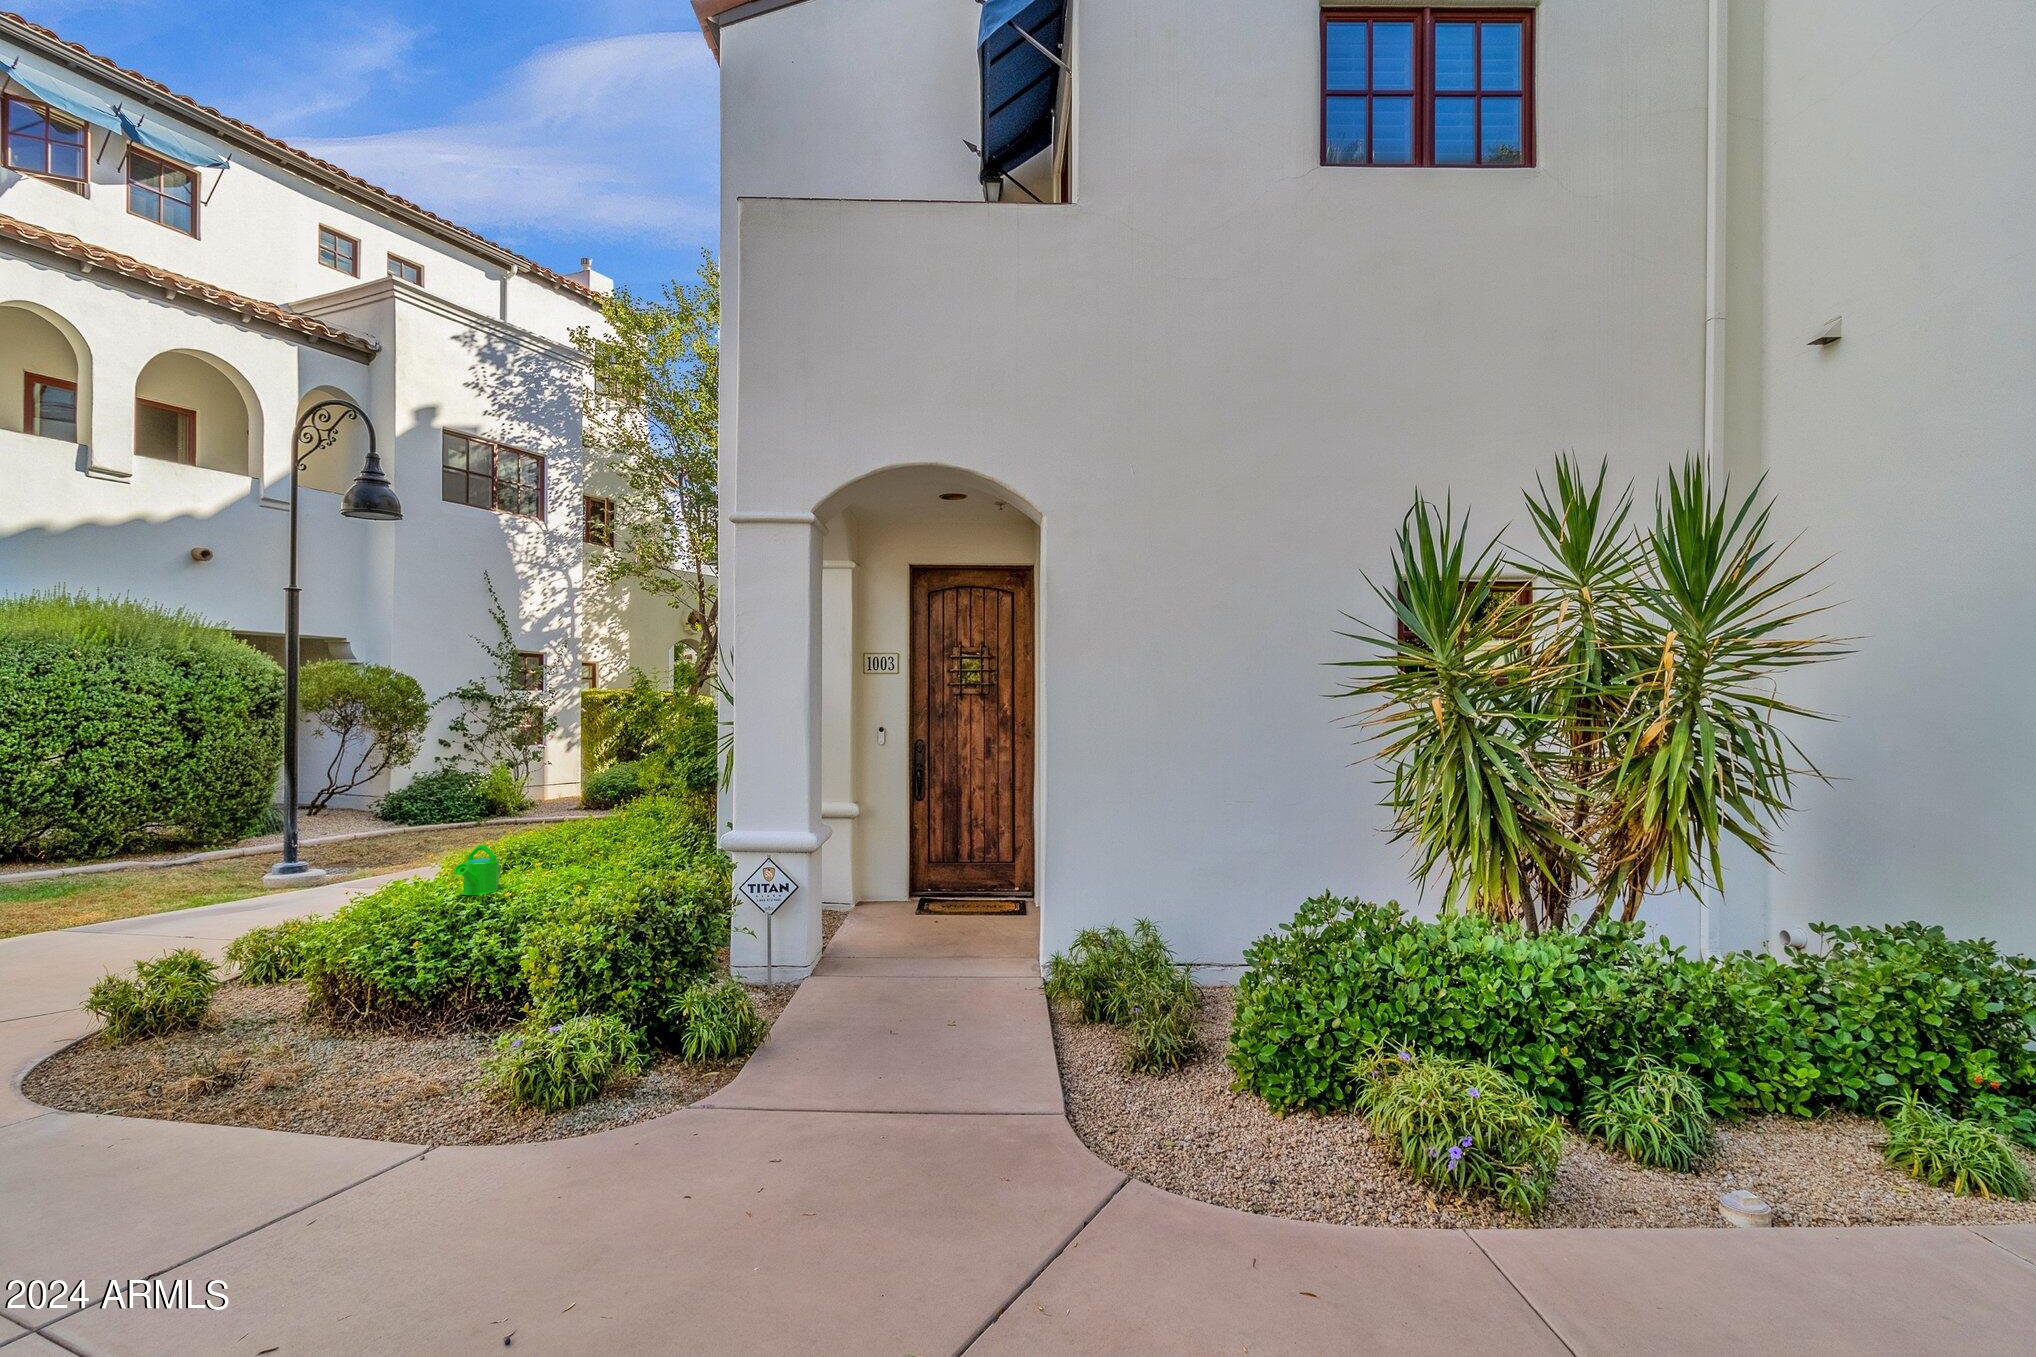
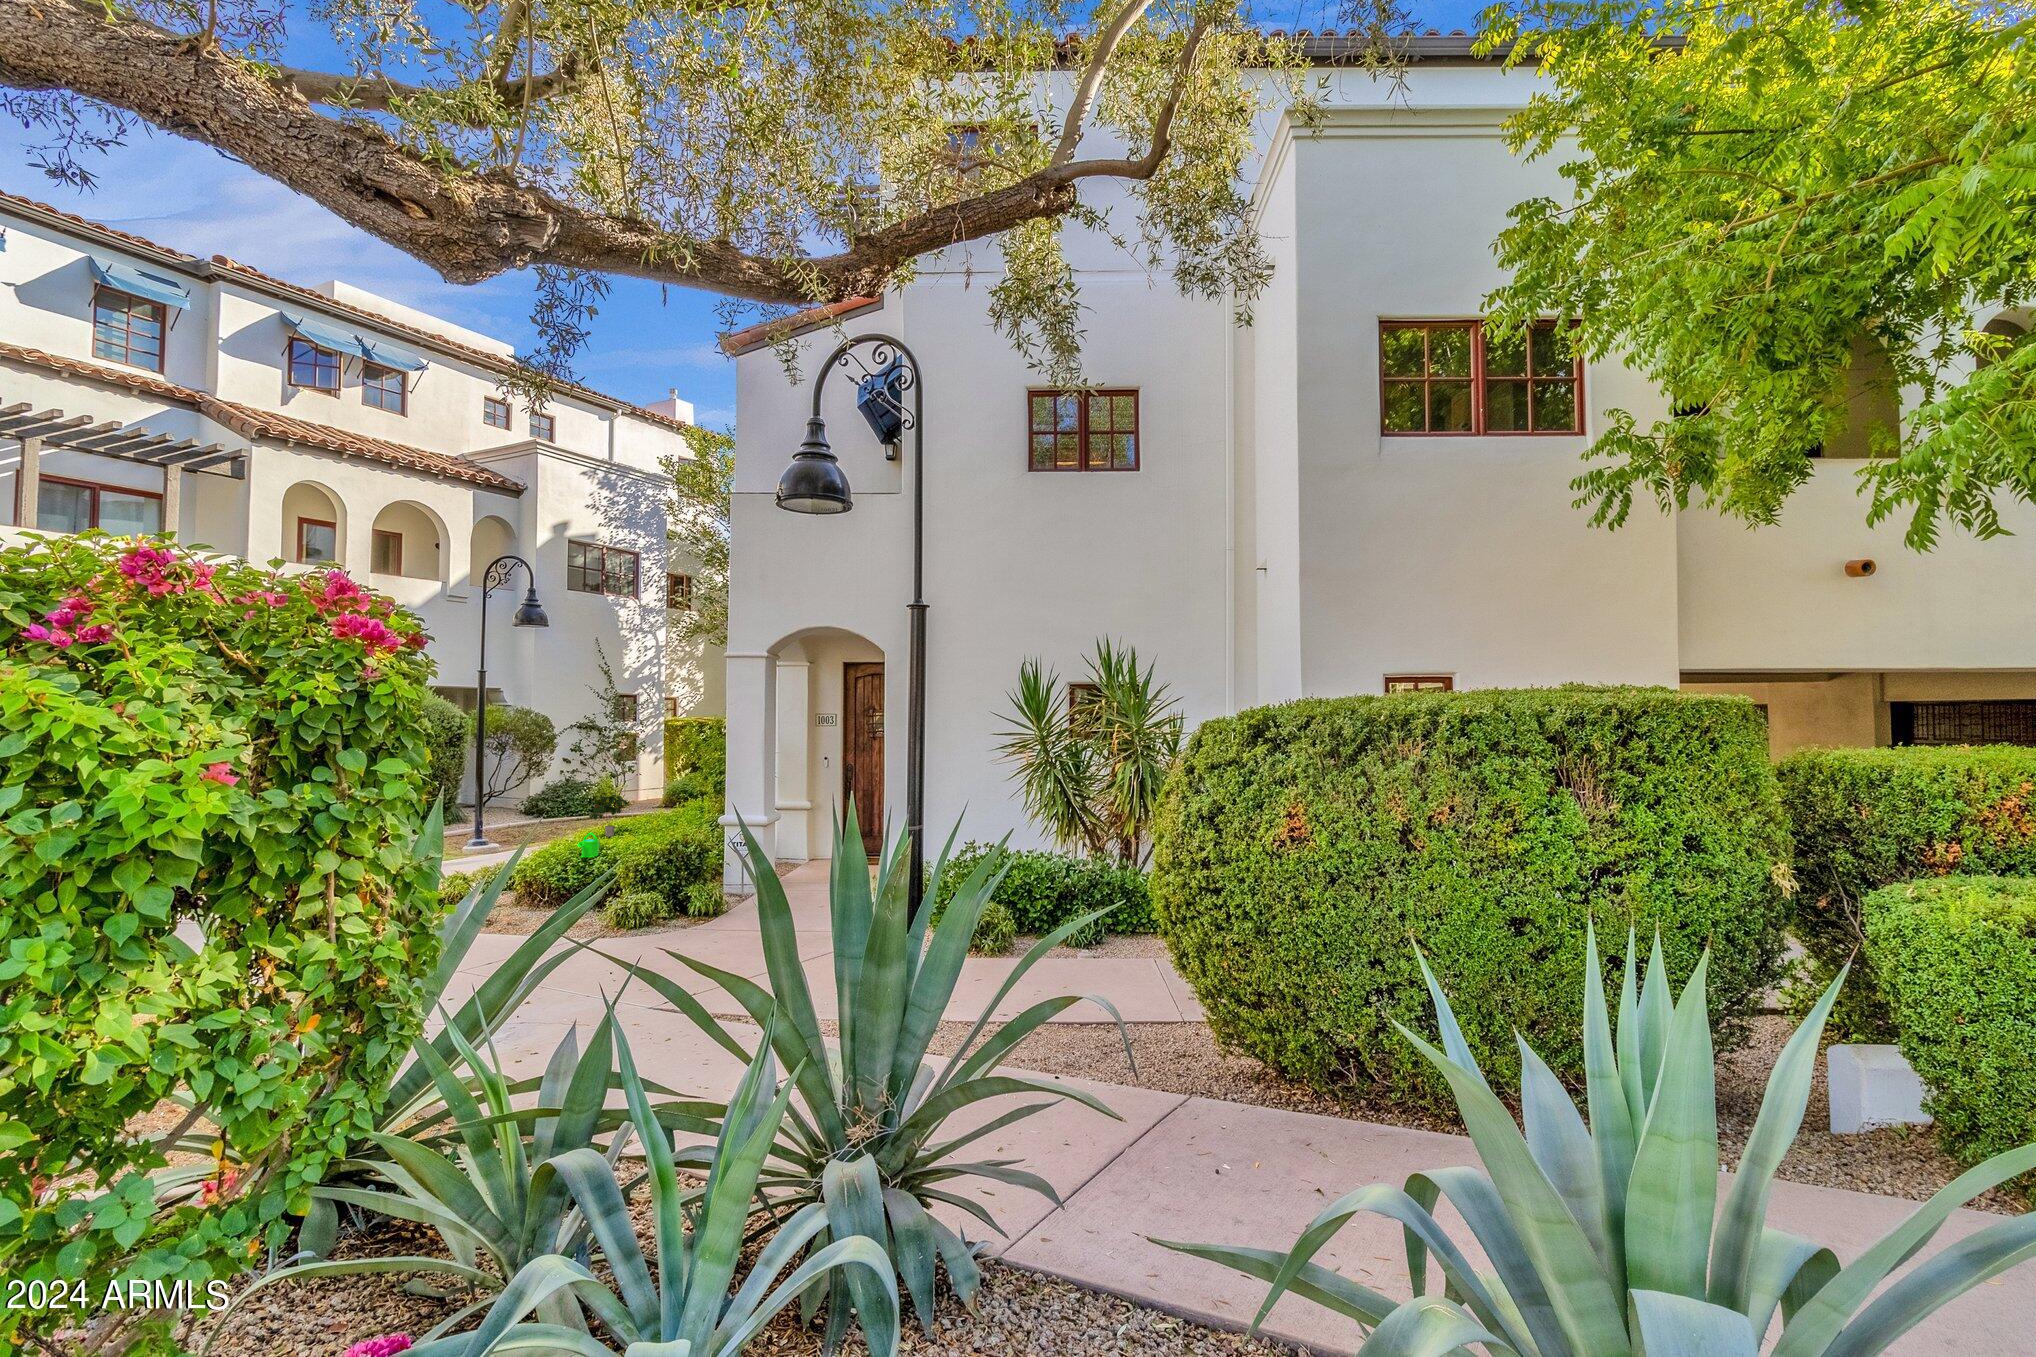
potted plant: none [480,778,546,852] -> present [591,795,627,837]

